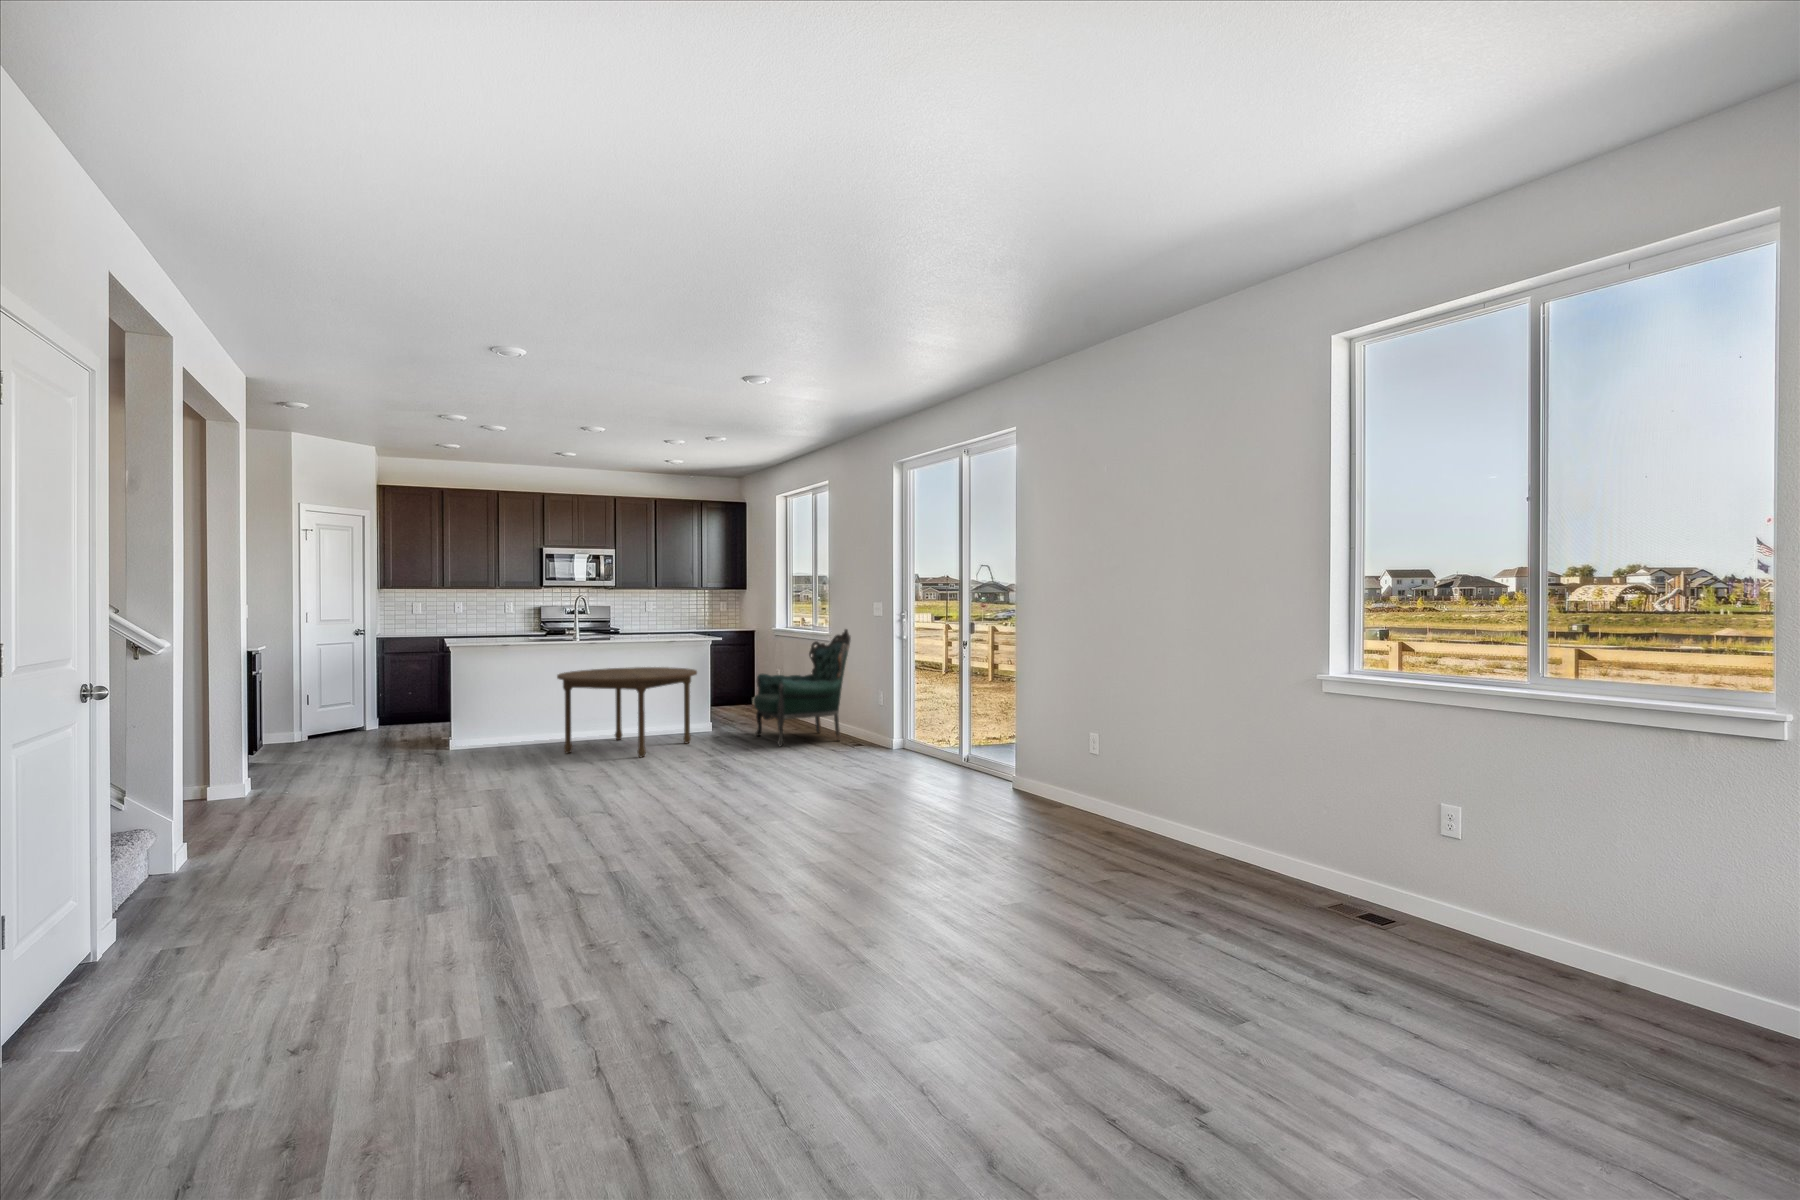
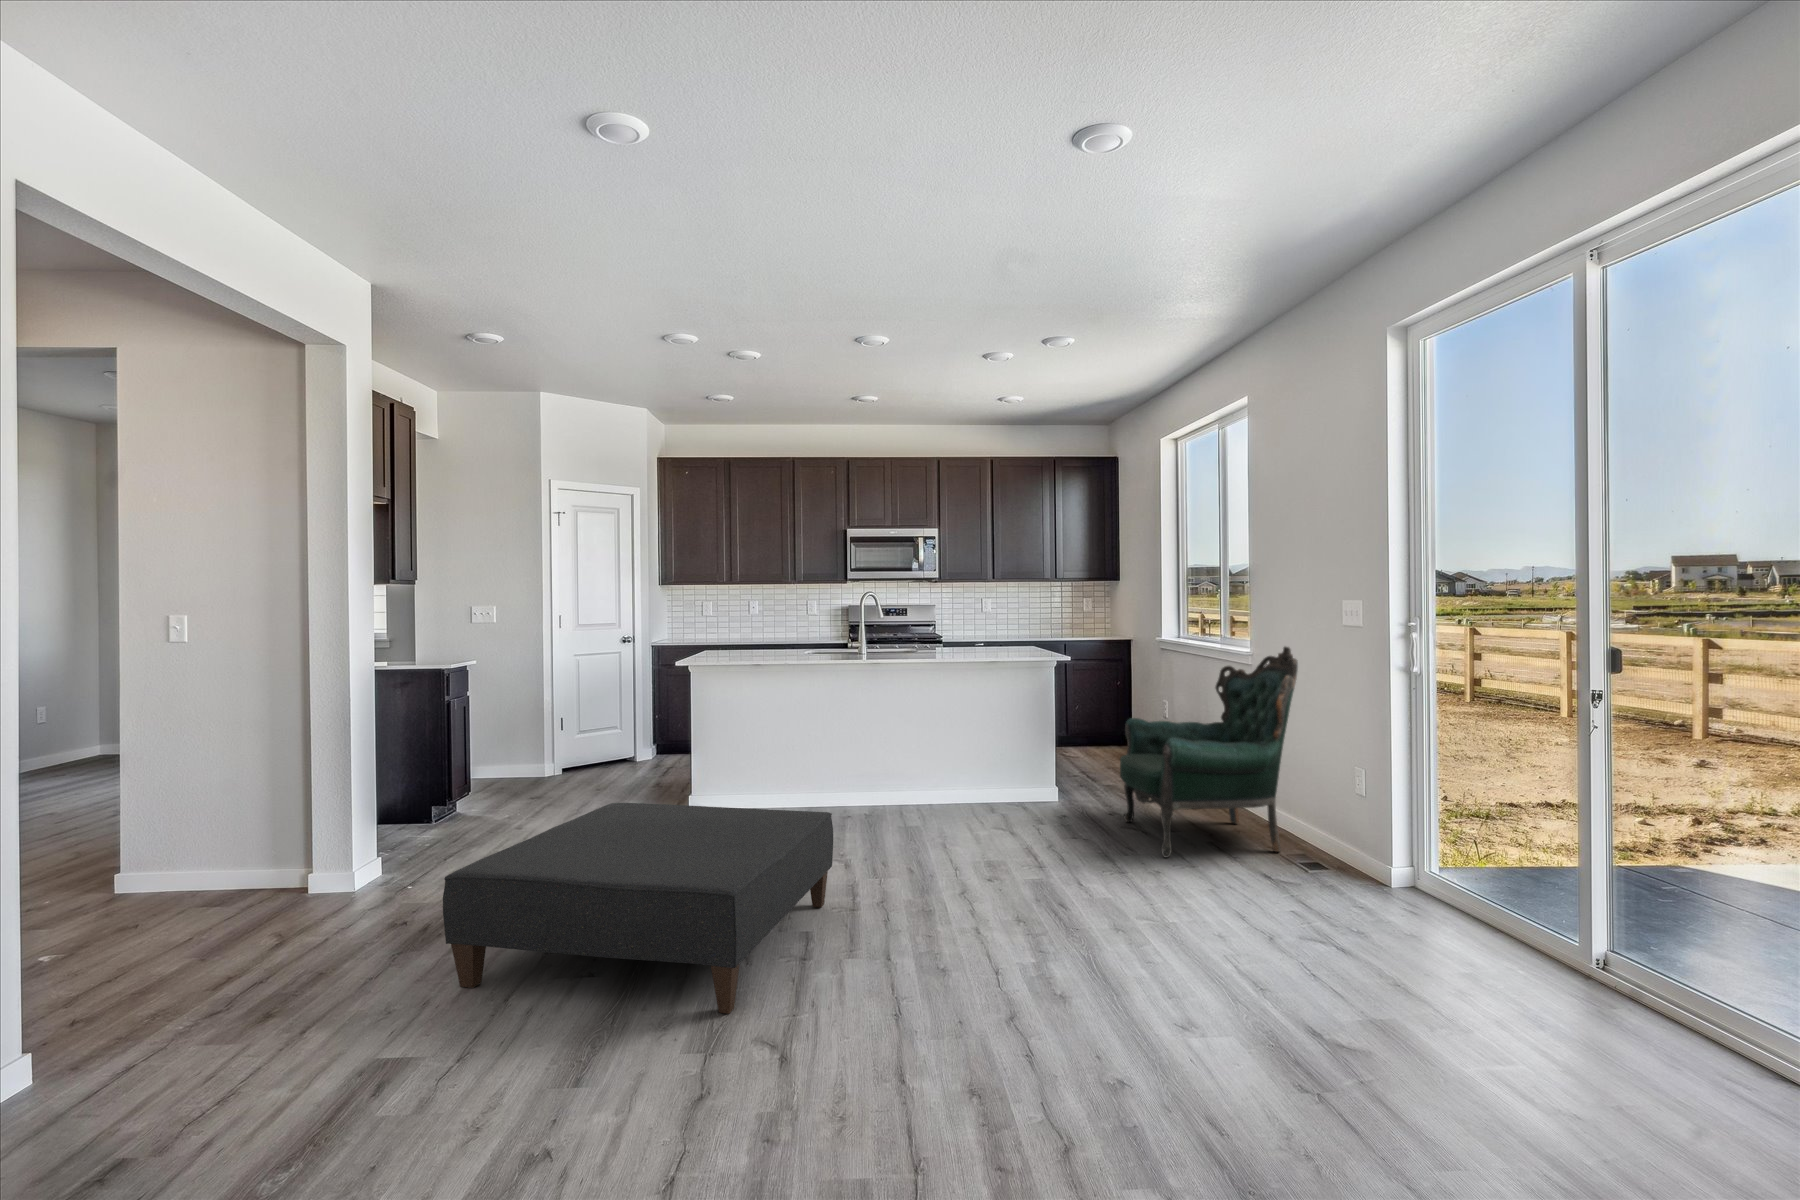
dining table: present [557,667,697,757] -> none [811,699,1024,860]
ottoman: none [393,722,597,814] -> present [443,803,833,1014]

